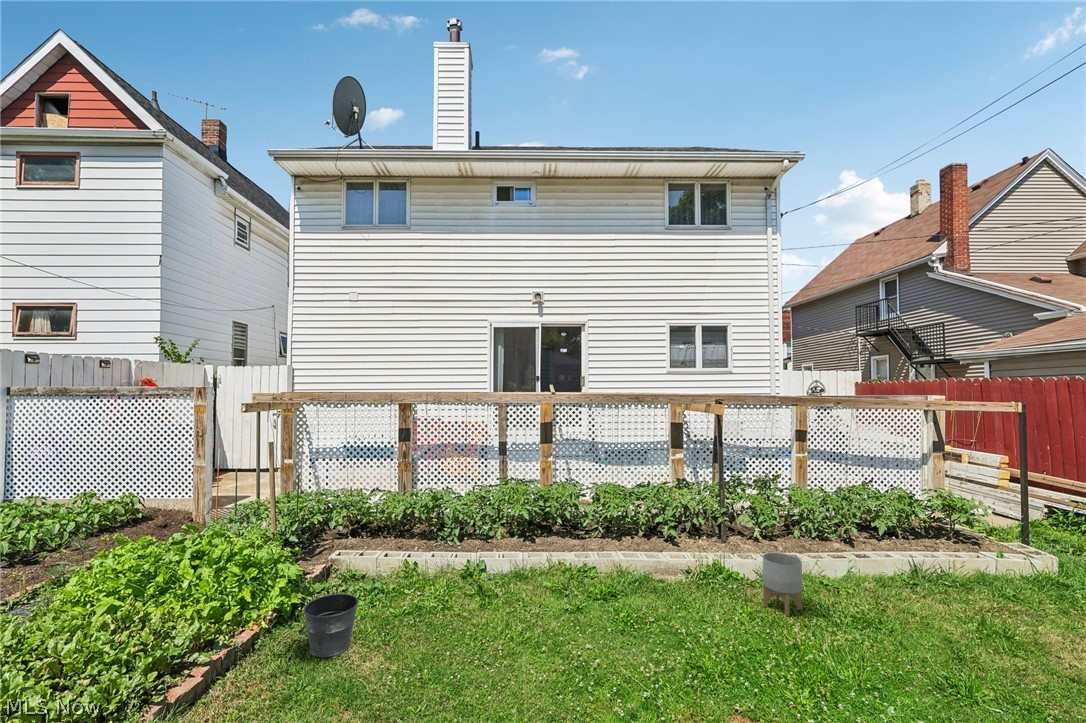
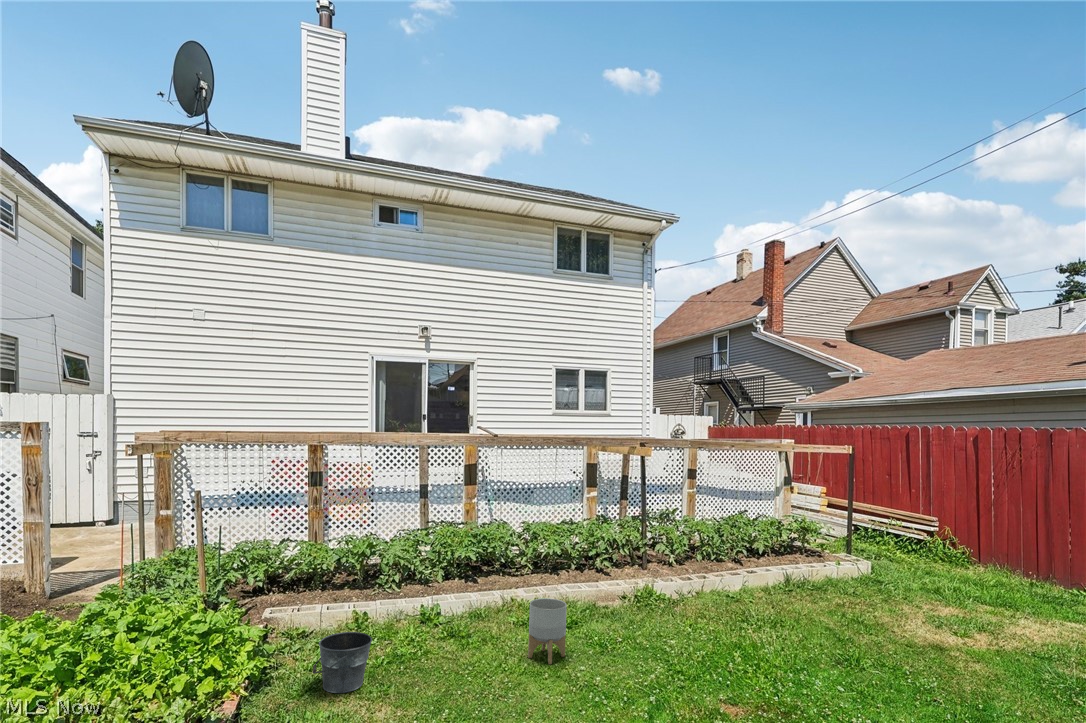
planter: present [763,553,802,616] -> present [528,598,567,664]

